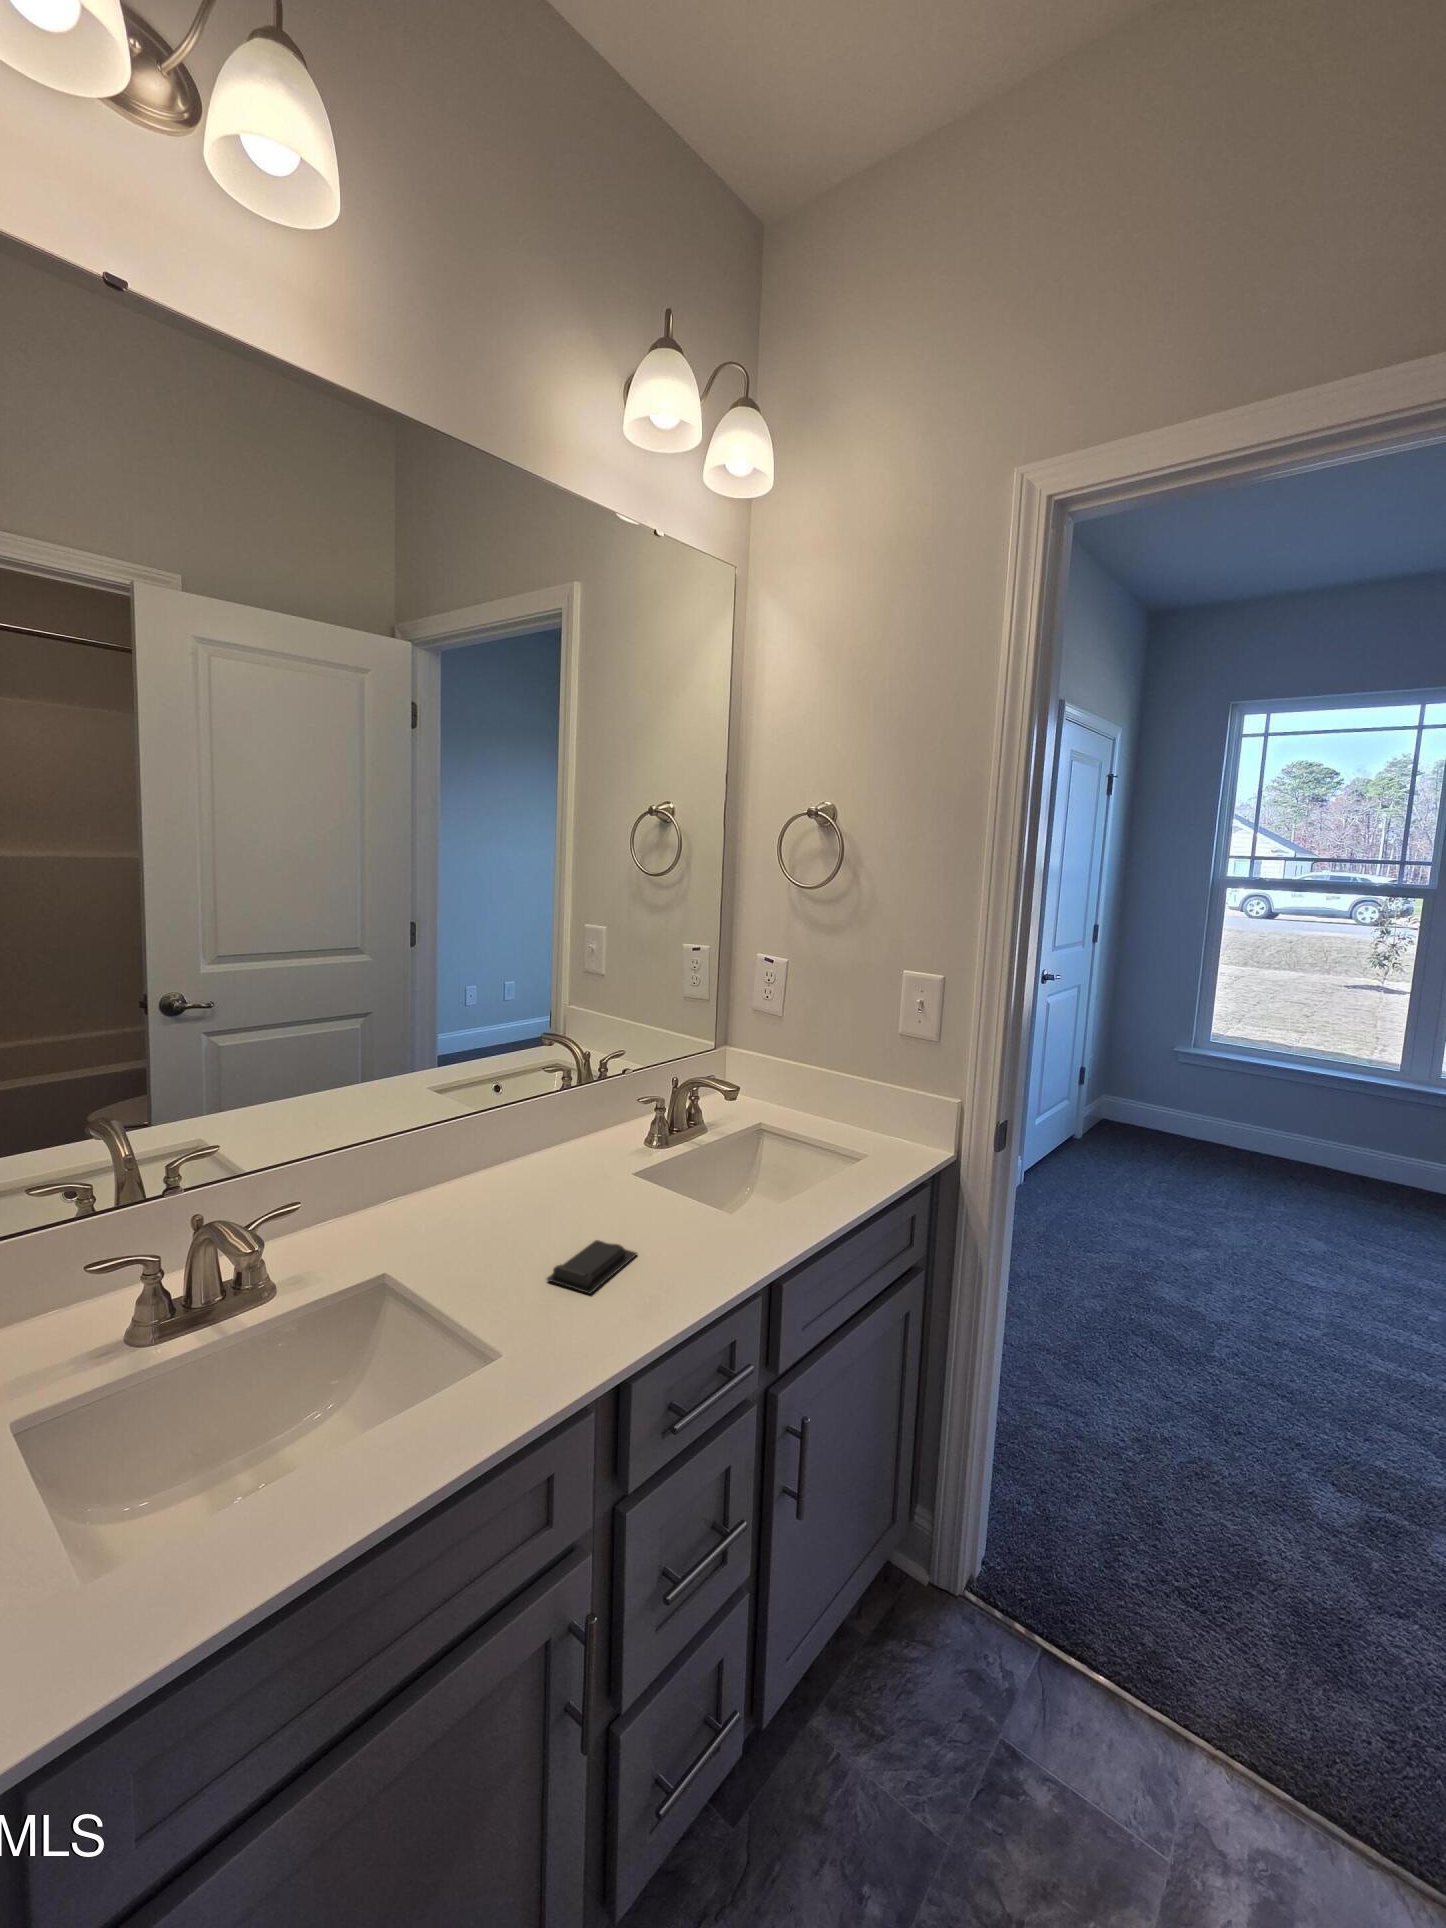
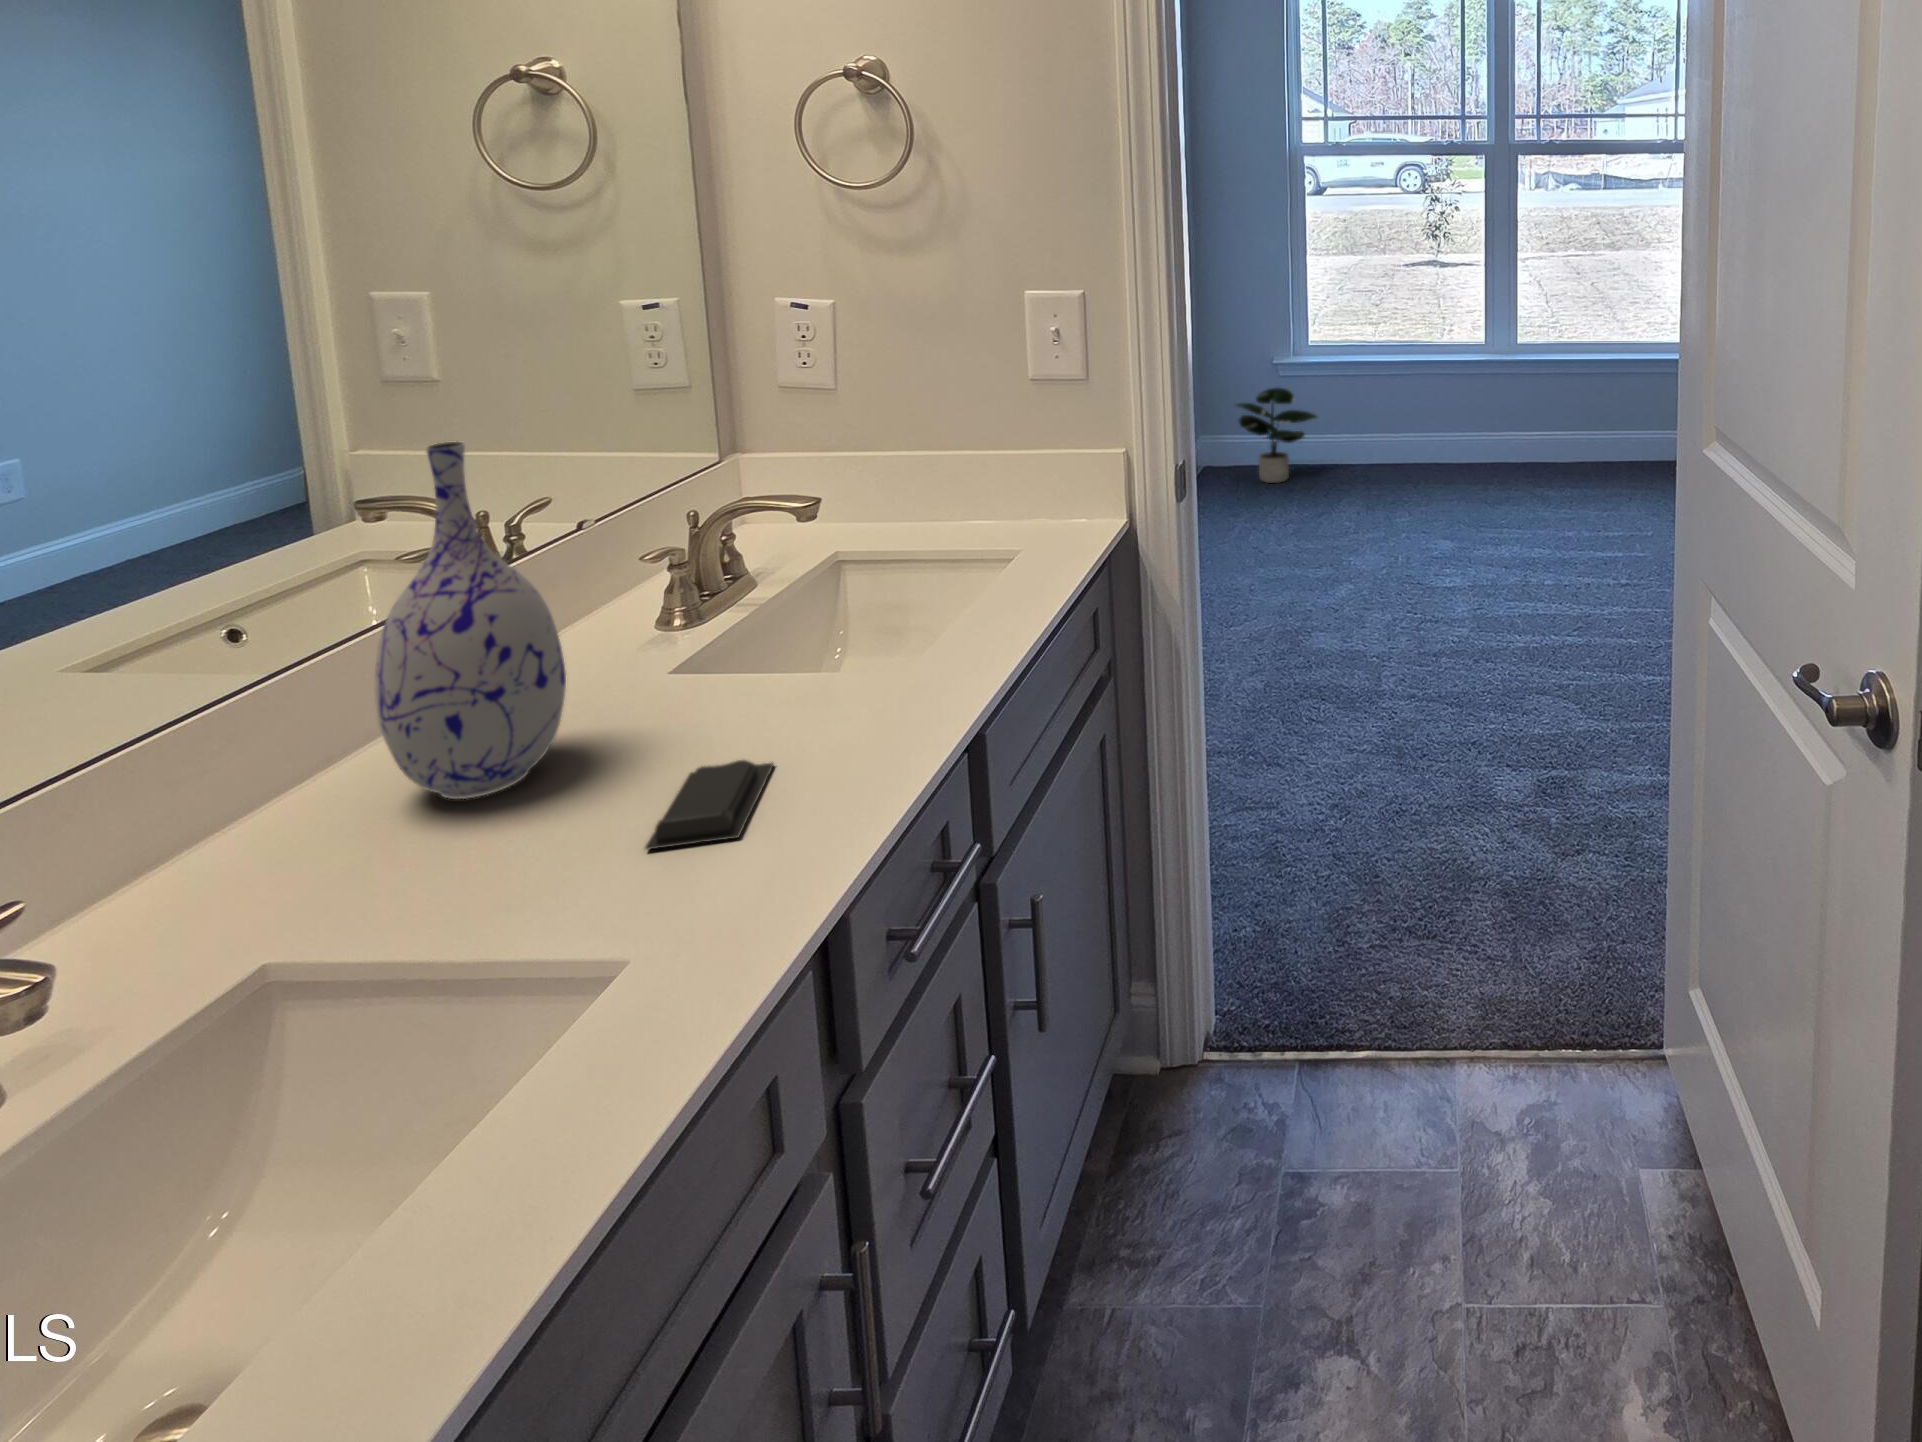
vase: none [473,1013,560,1215] -> present [375,441,566,799]
potted plant: none [1157,1073,1237,1153] -> present [1237,387,1317,483]

